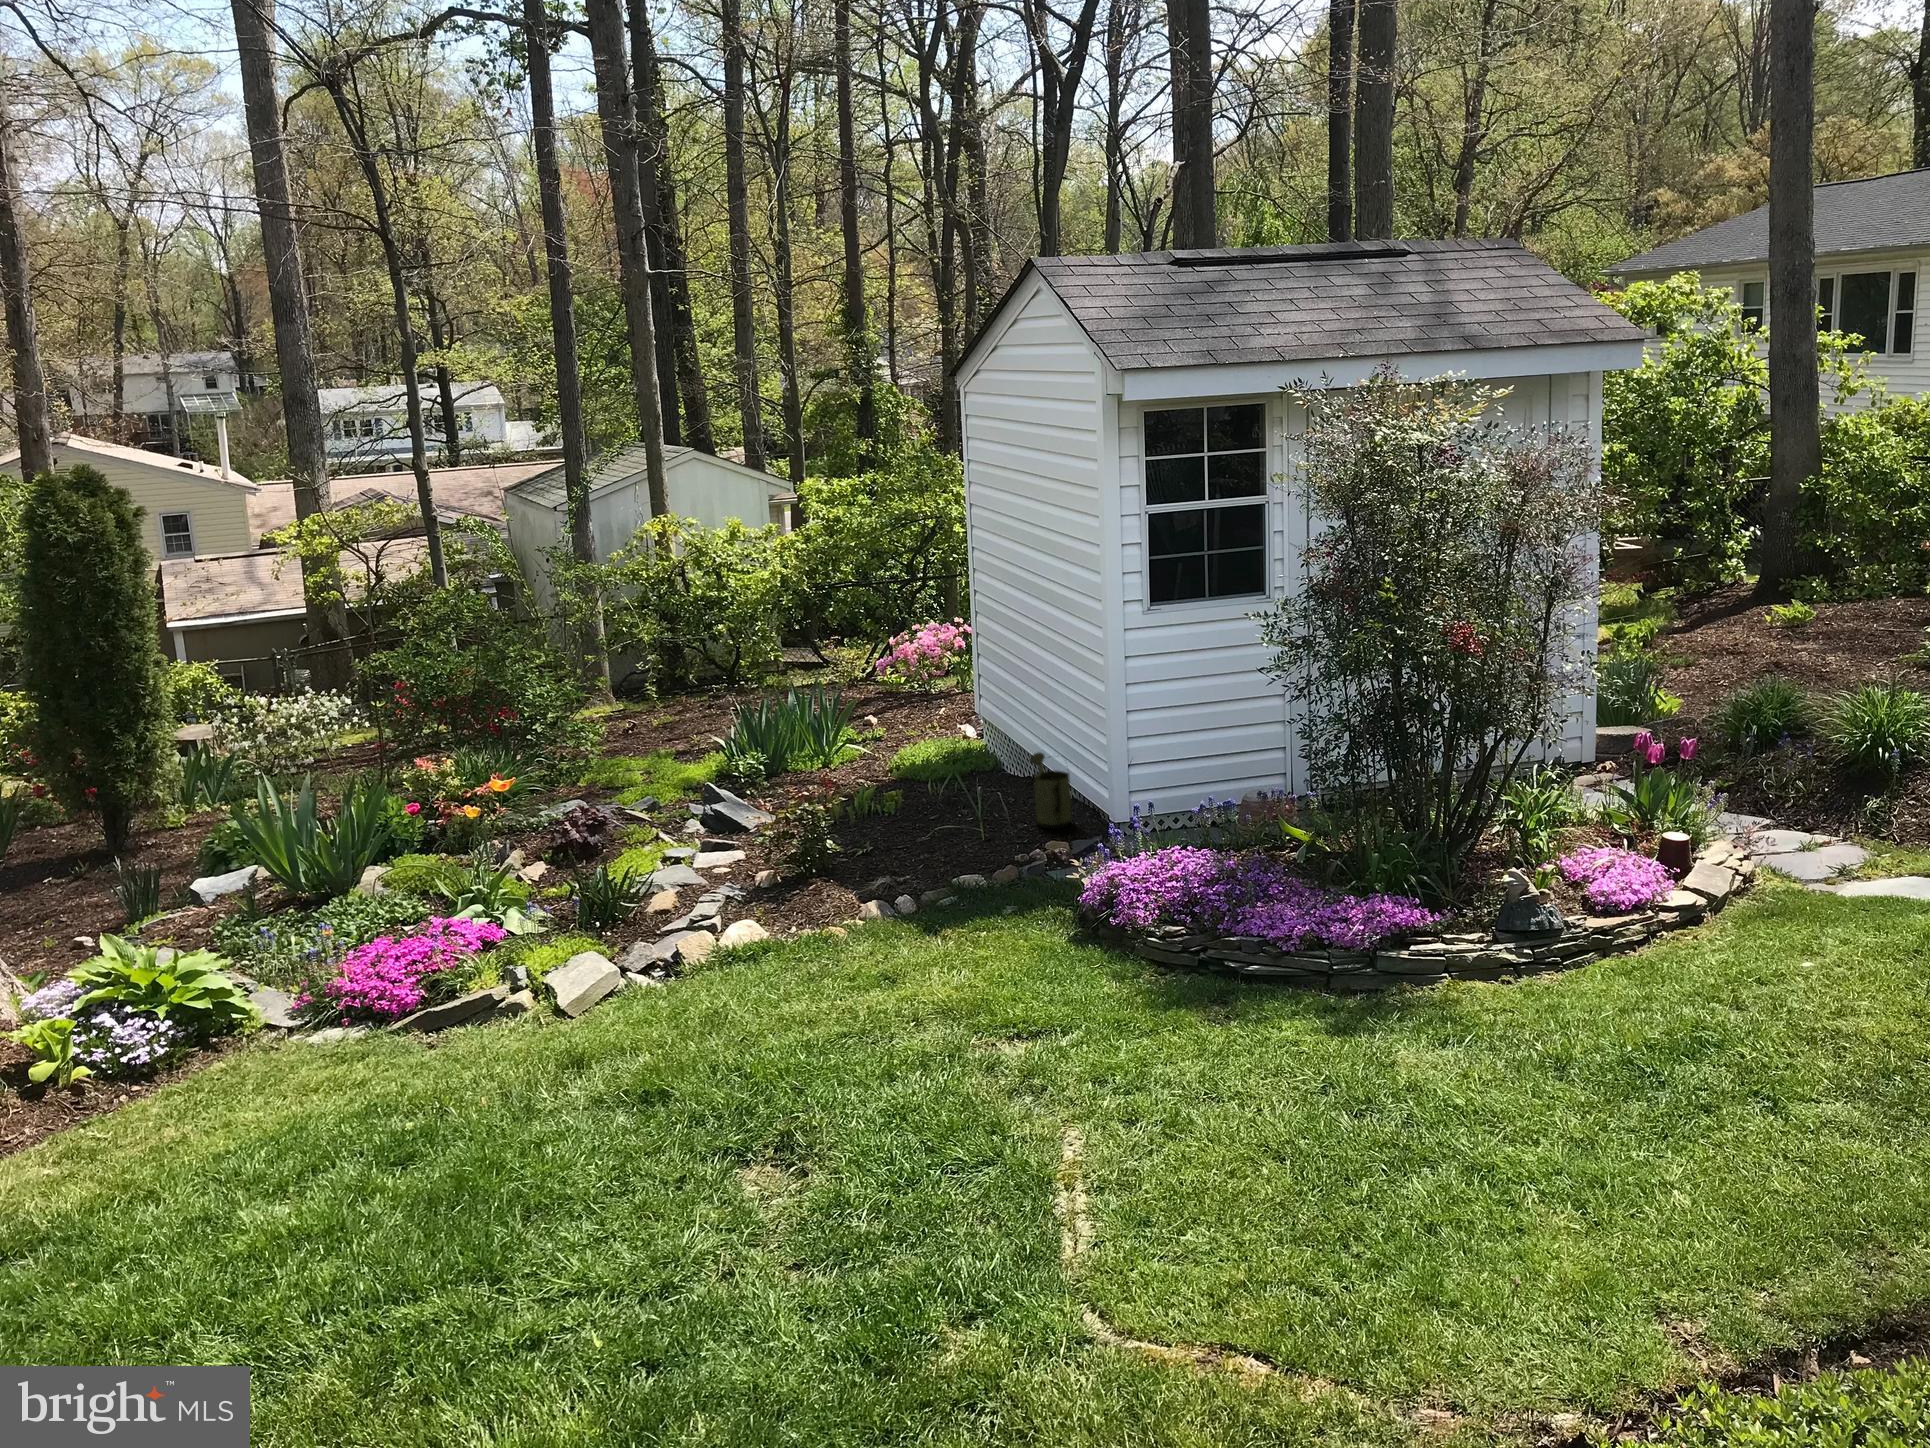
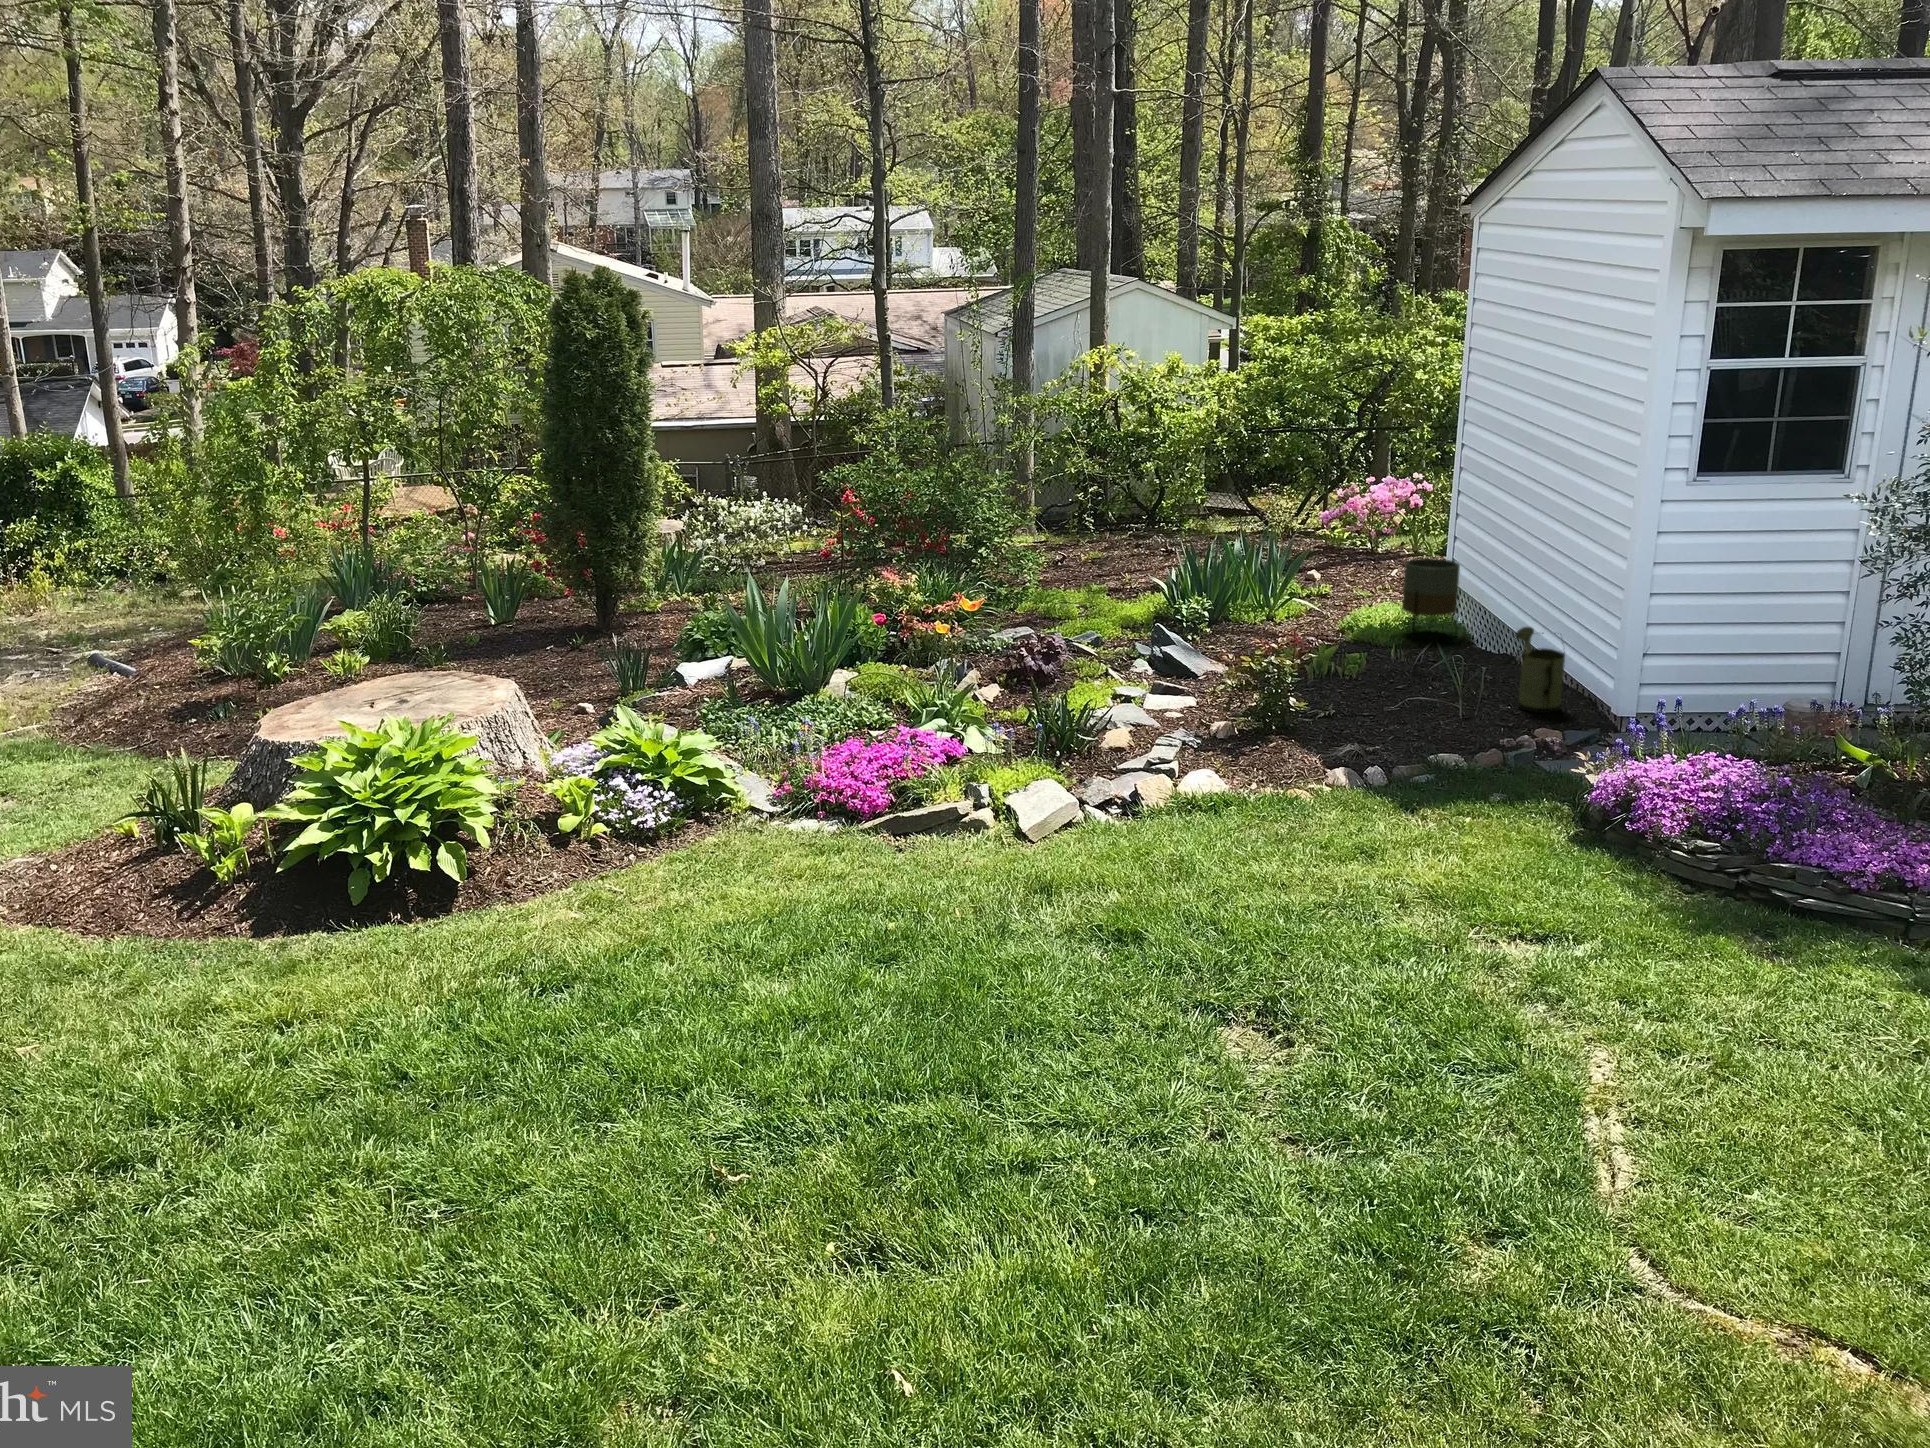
planter: none [939,698,992,774] -> present [1402,558,1460,632]

